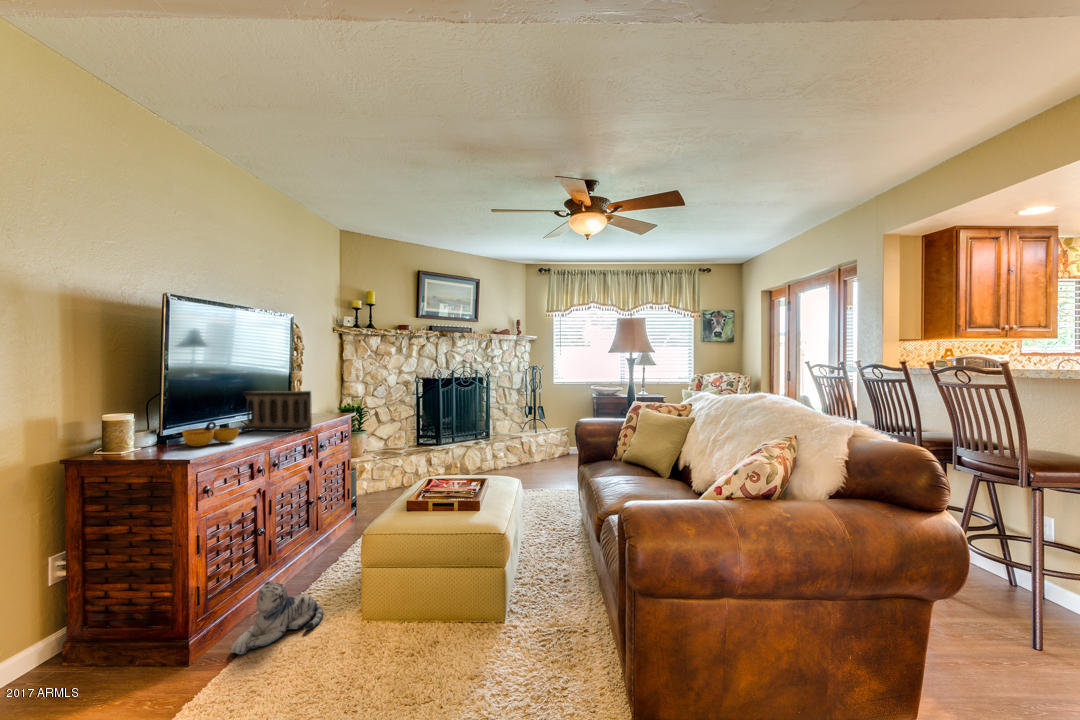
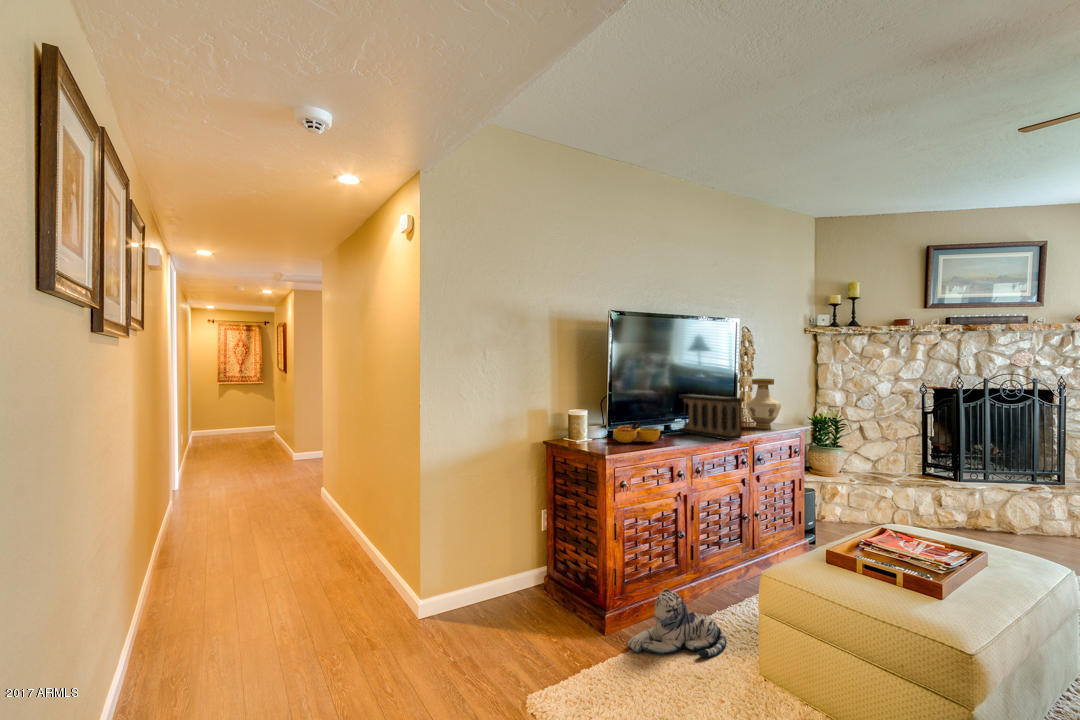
vase: none [299,373,332,420] -> present [746,379,781,429]

